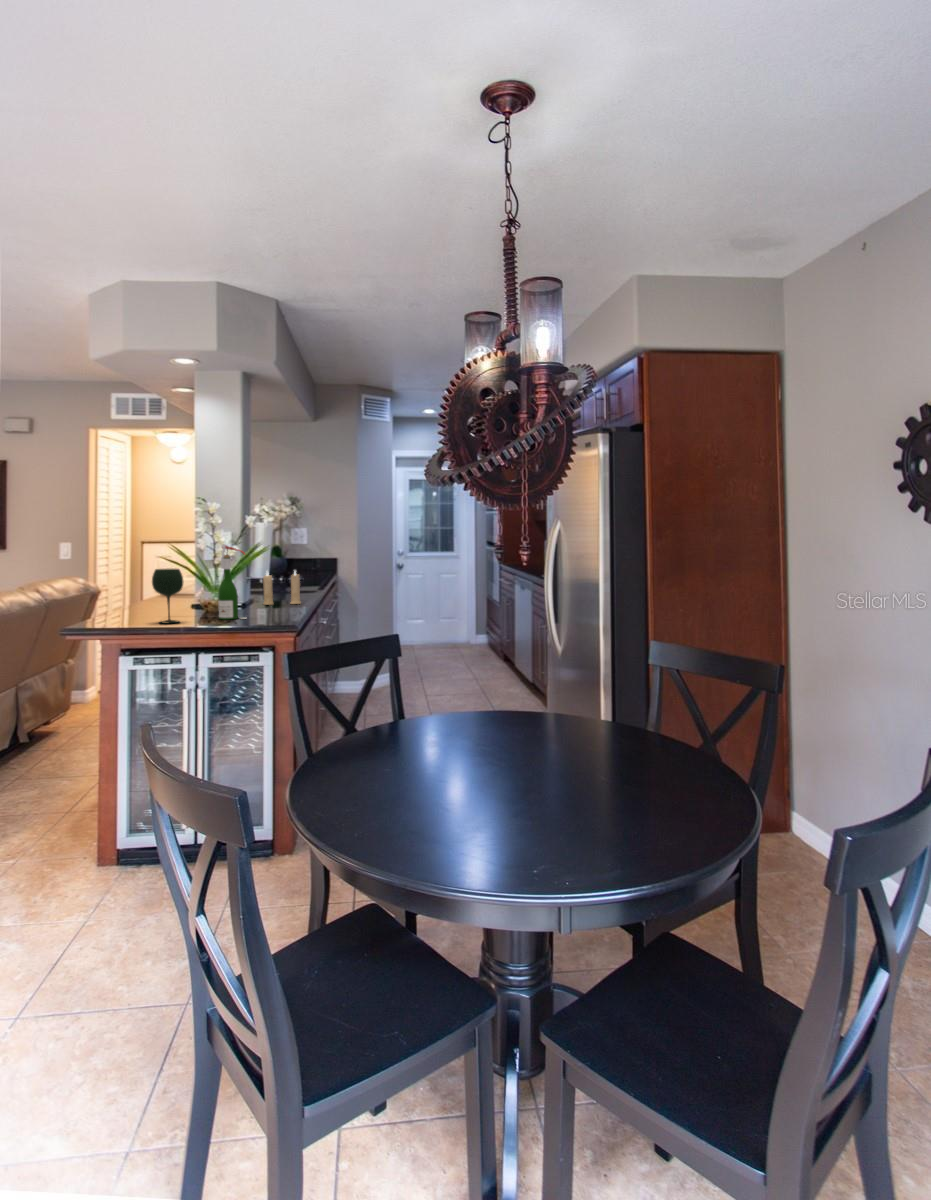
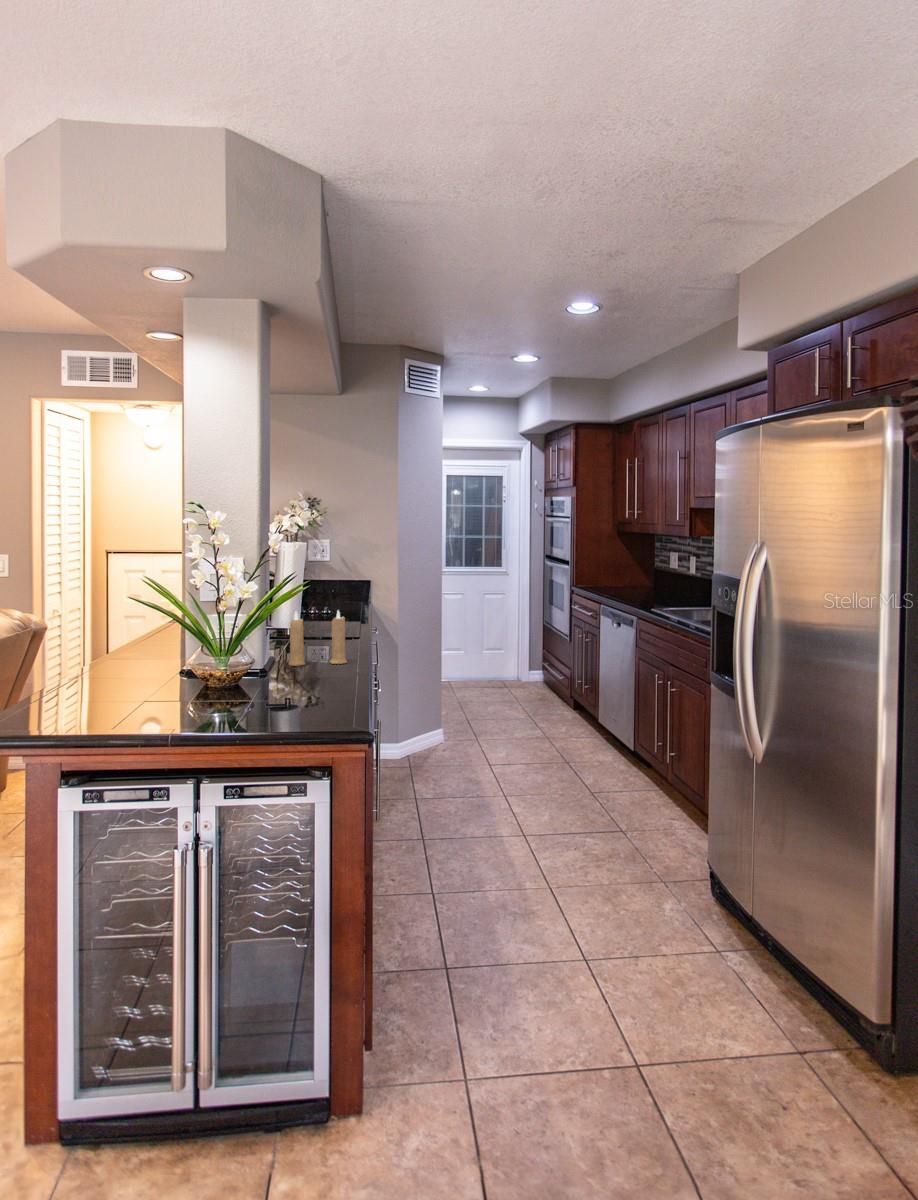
wine bottle: present [218,545,246,620] -> none [230,580,278,710]
wine glass: present [152,569,183,624] -> none [114,625,170,725]

